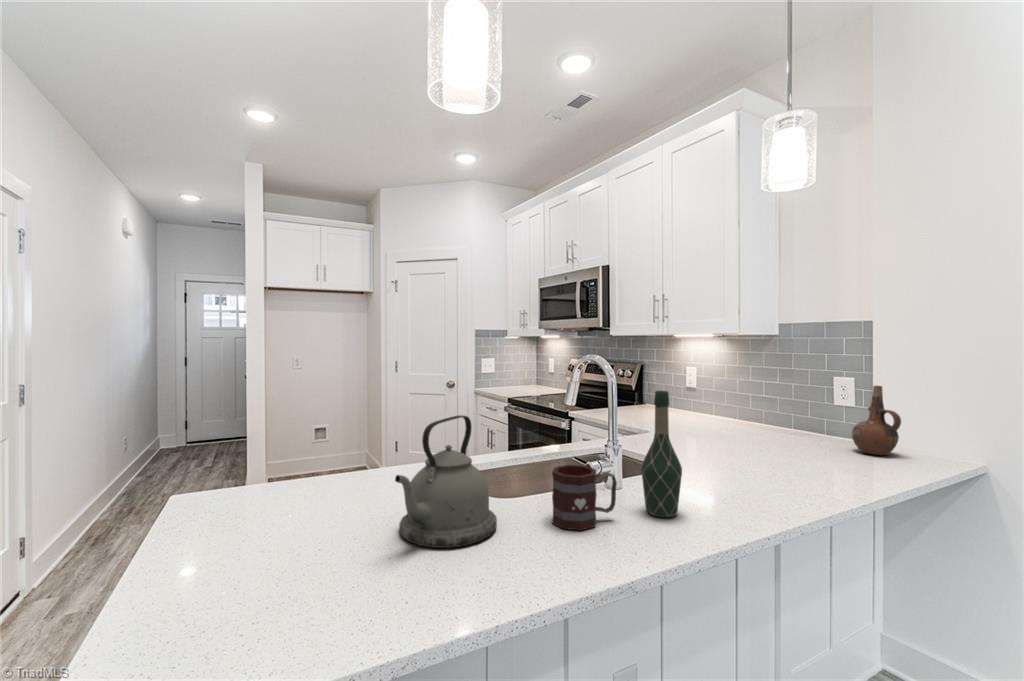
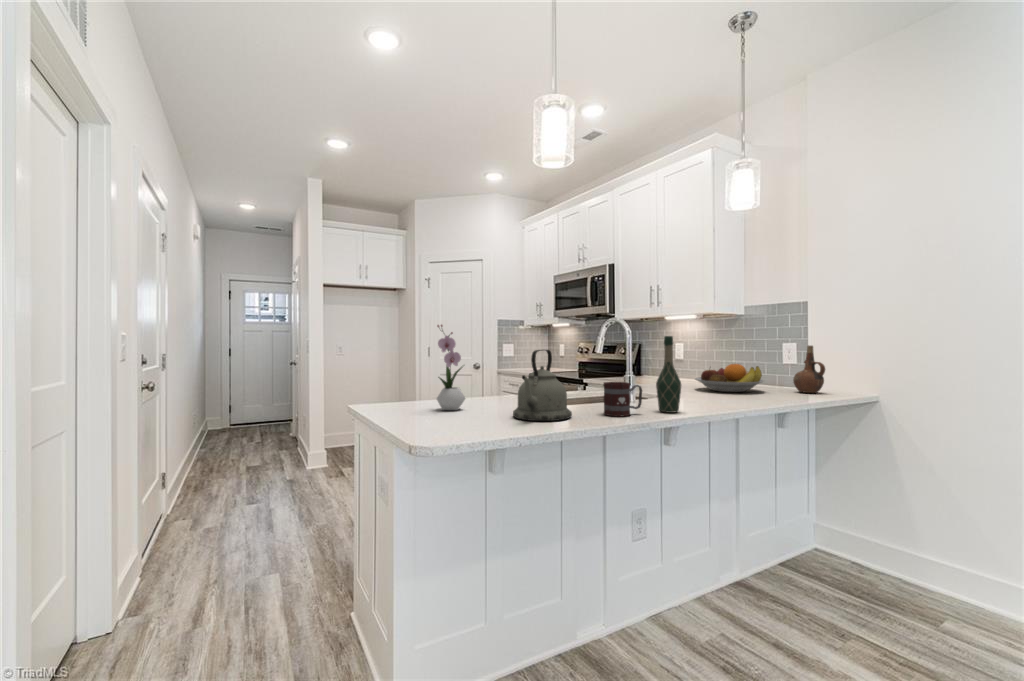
flower arrangement: none [295,369,351,503] -> present [437,325,465,410]
fruit bowl: none [710,409,810,451] -> present [695,364,764,392]

